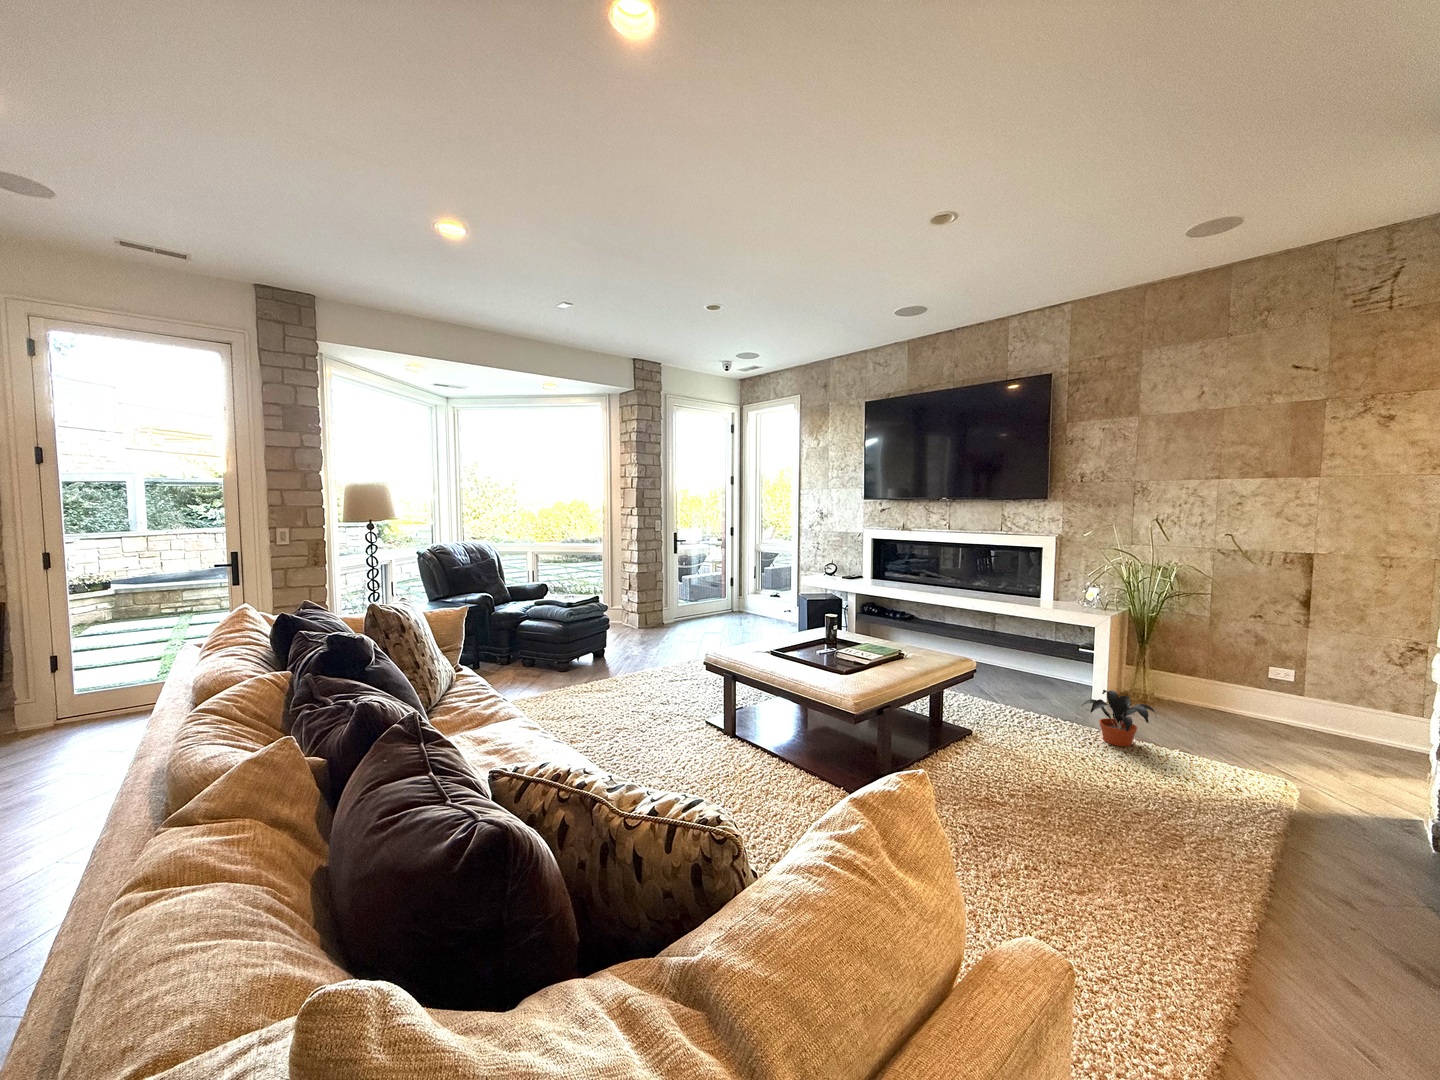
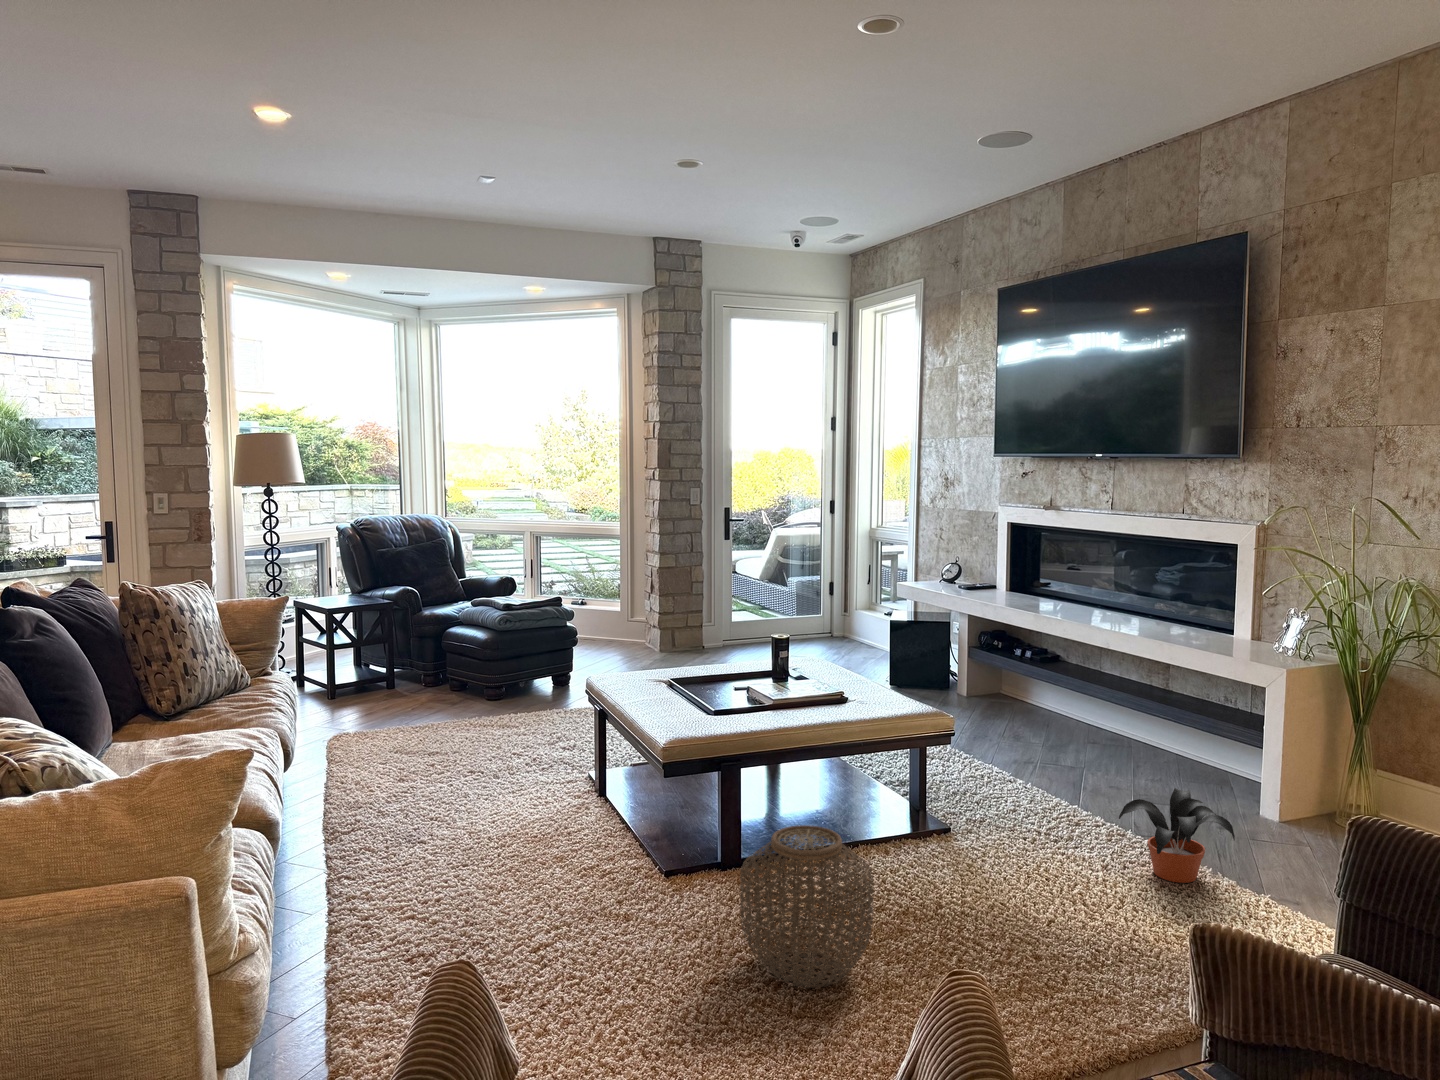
woven basket: none [982,747,1089,864] -> present [740,825,873,988]

